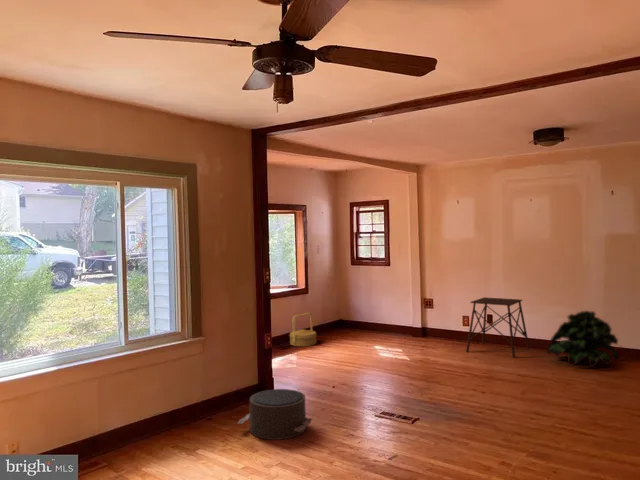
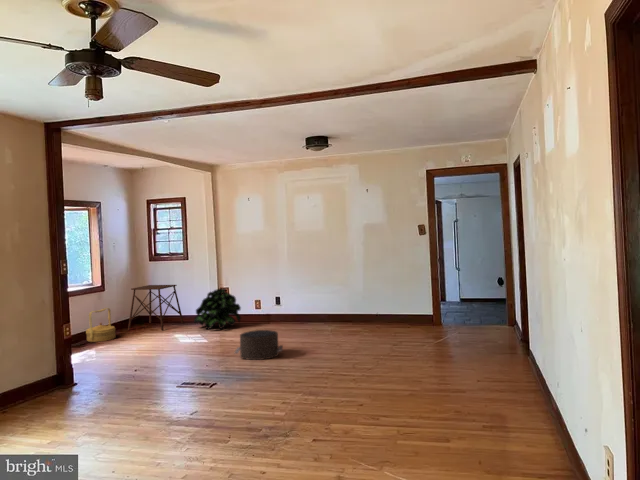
side table: present [466,297,530,358] -> present [128,285,184,331]
potted plant: present [547,311,619,367] -> present [194,288,241,329]
pouf: present [238,389,312,440] -> present [235,330,283,360]

